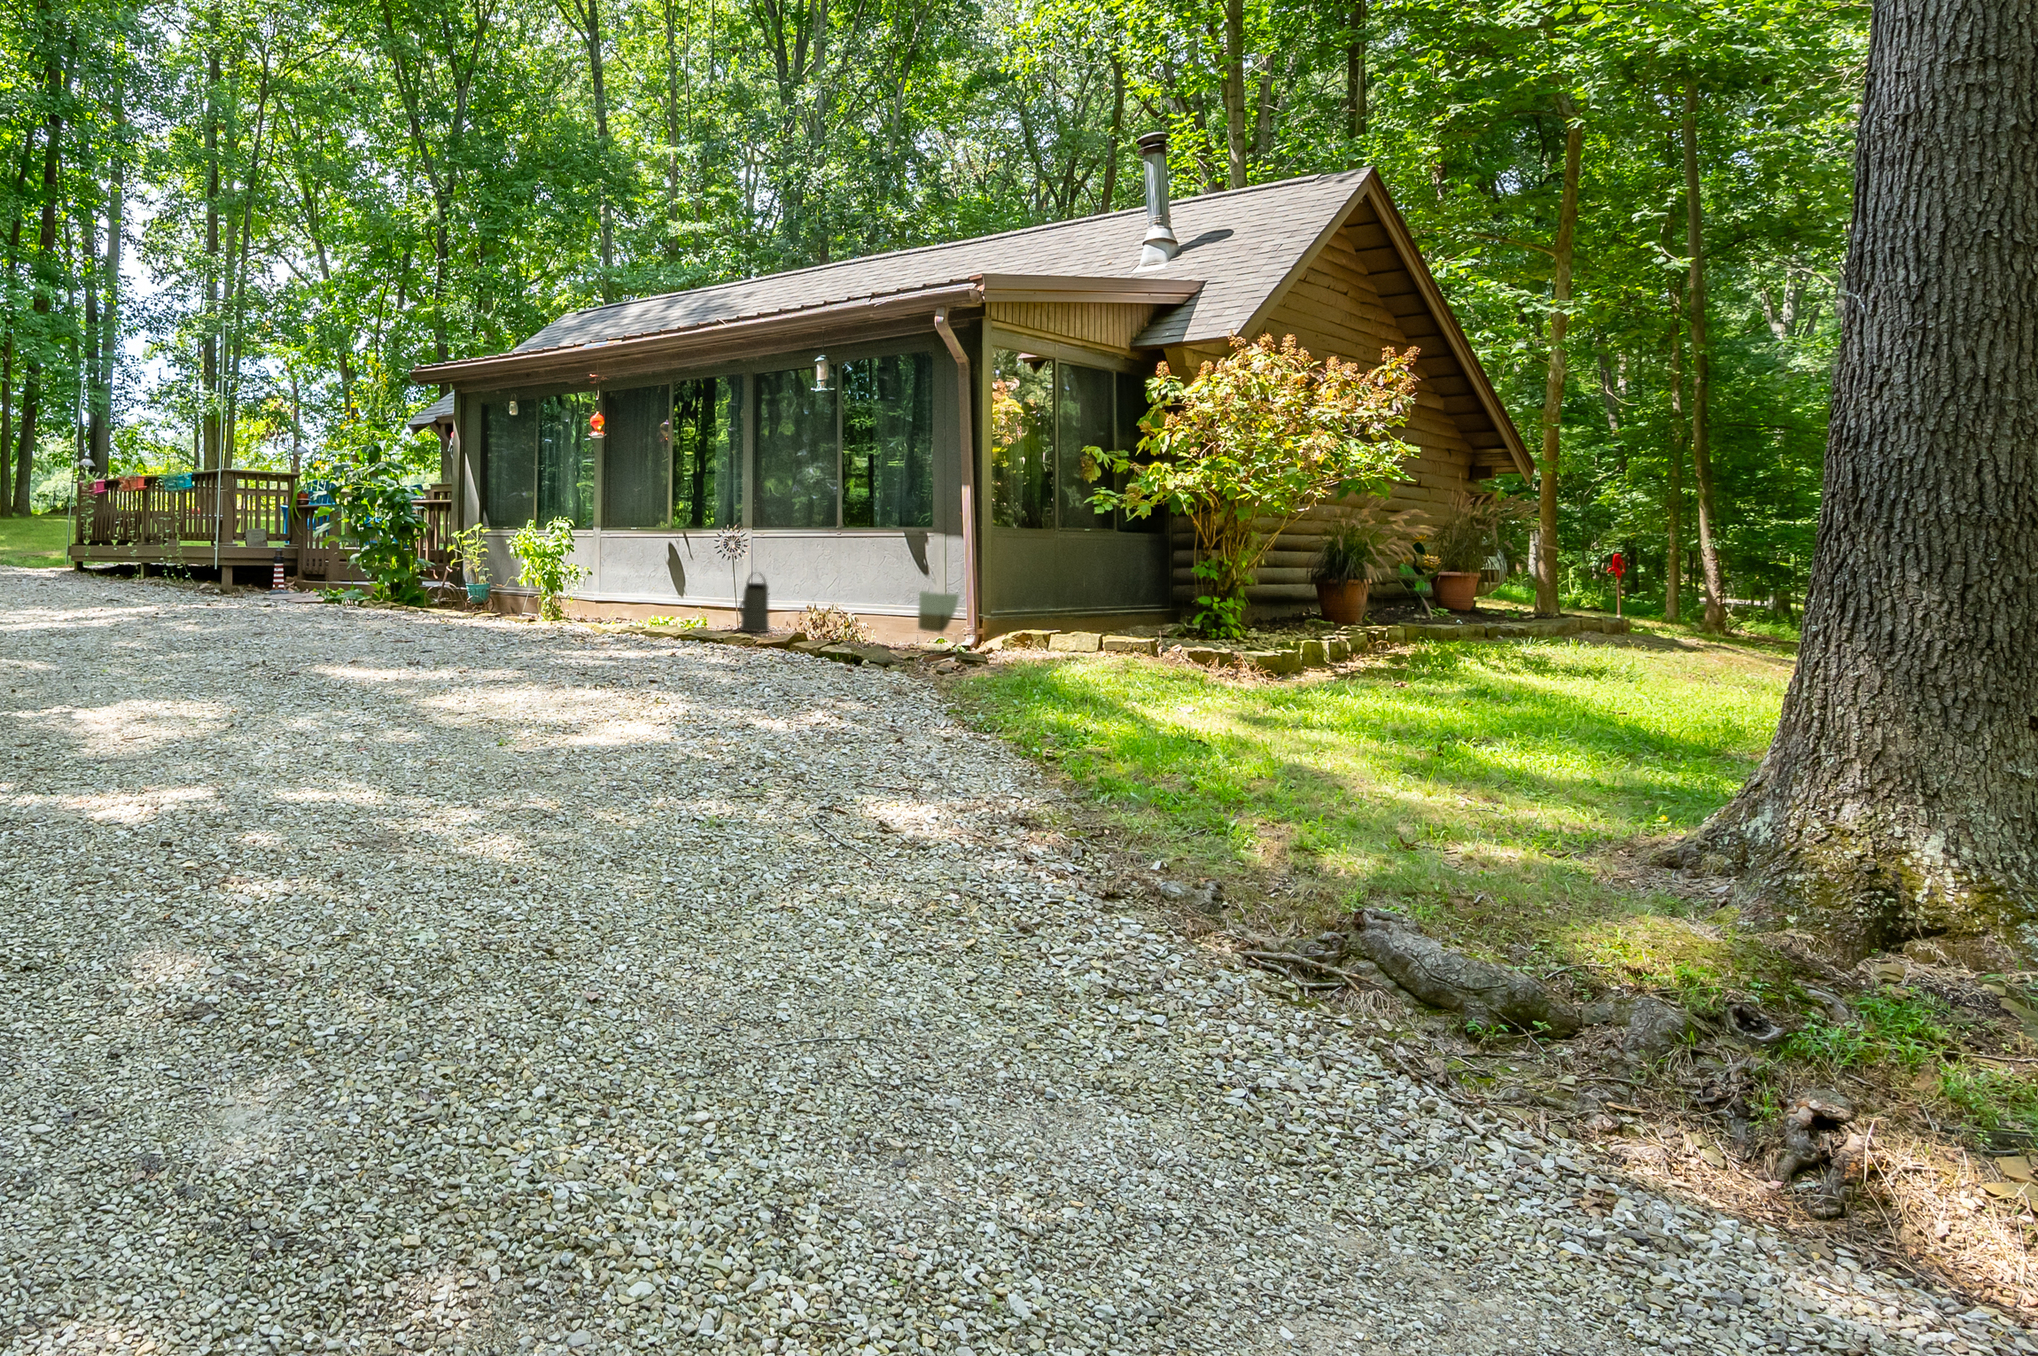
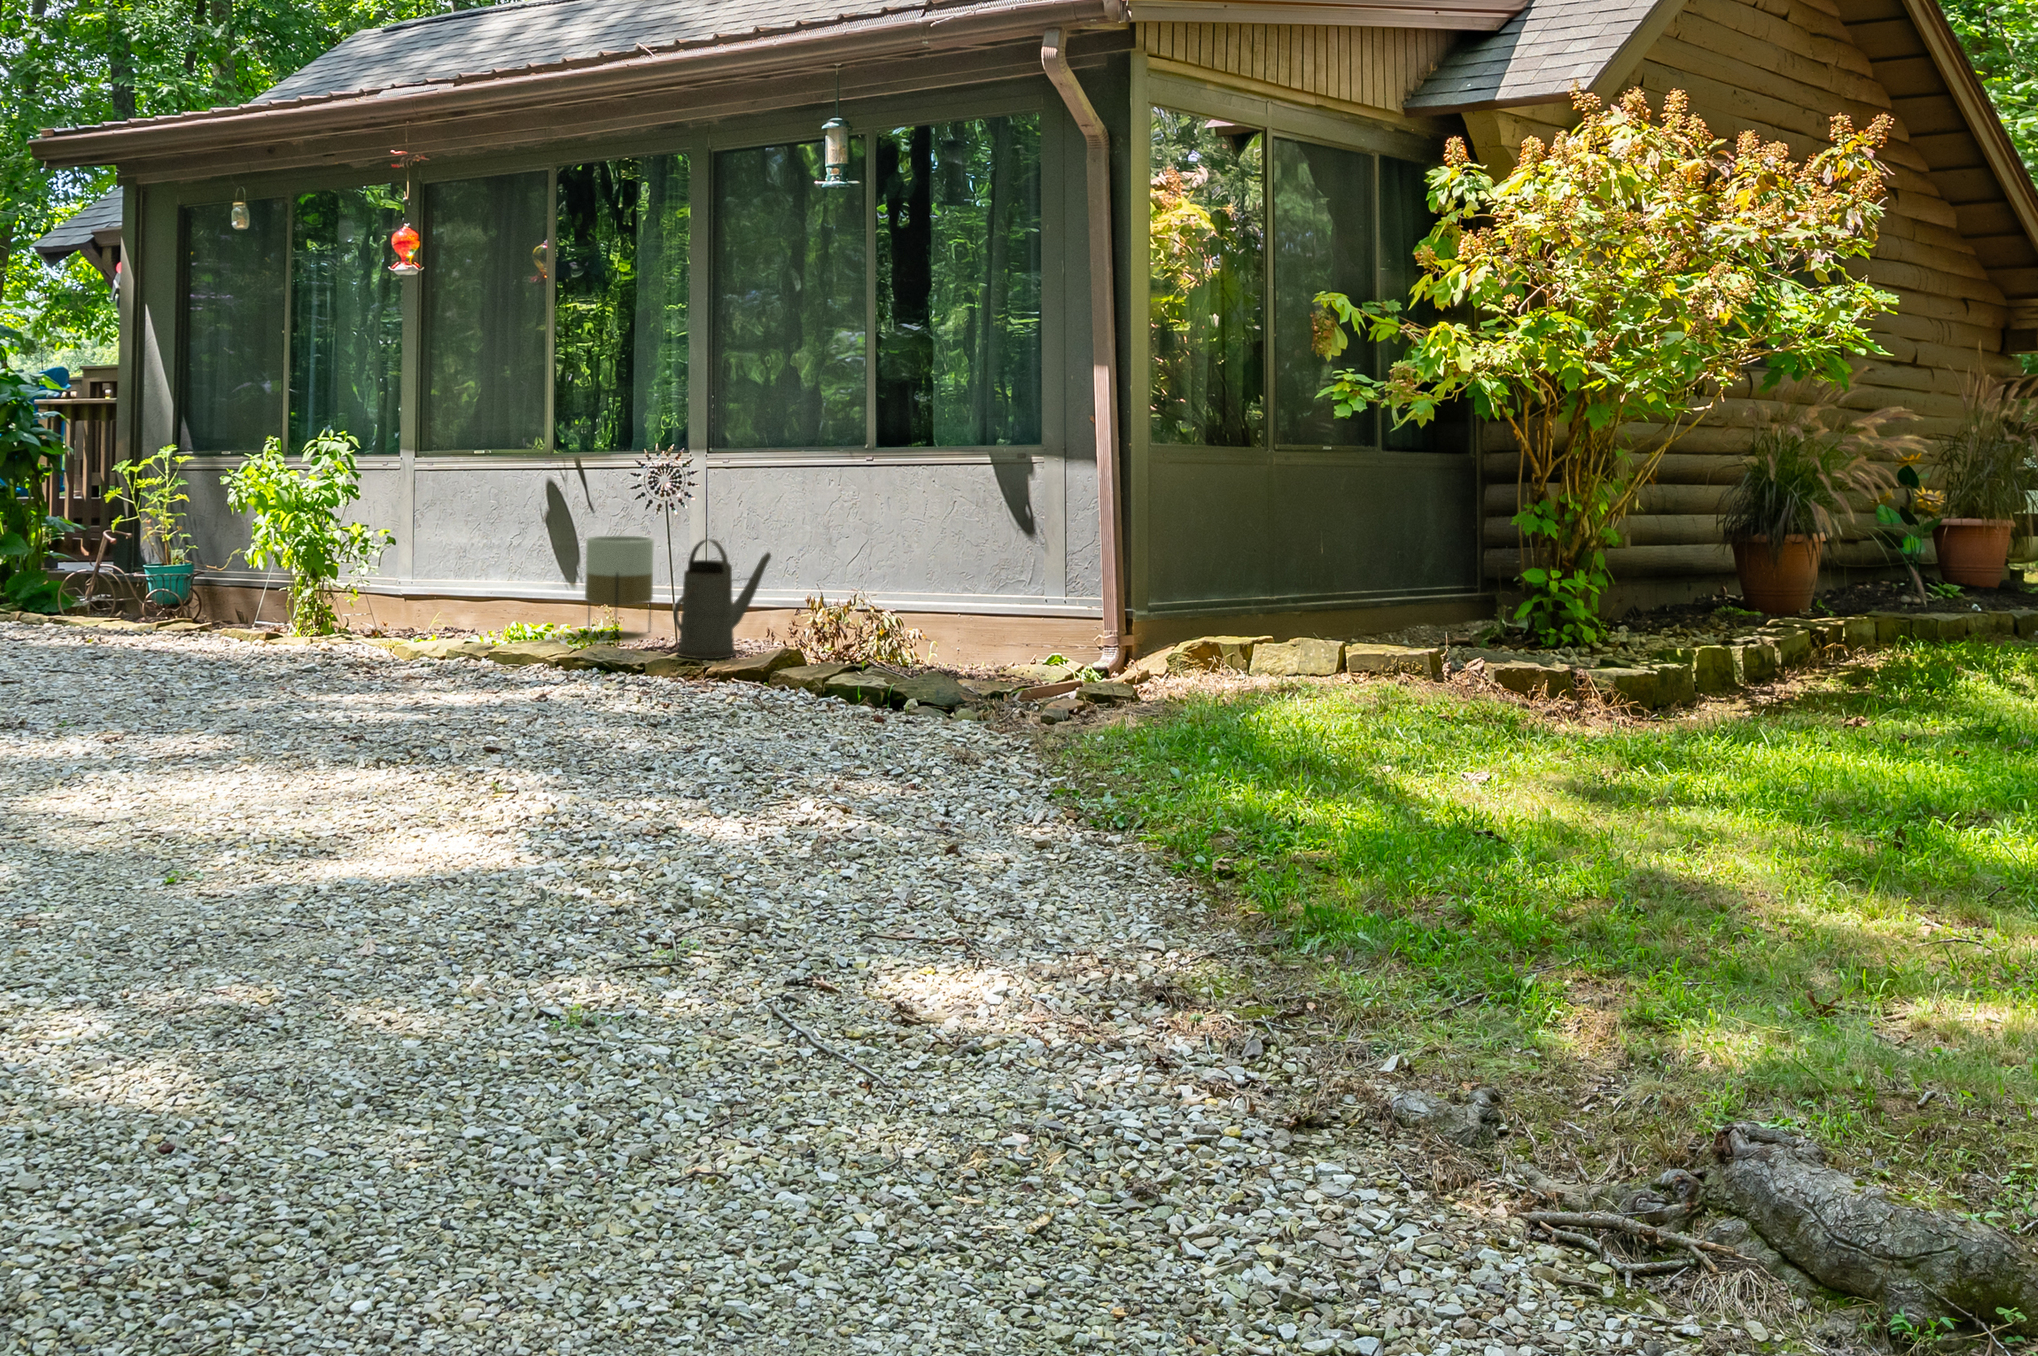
planter: present [917,591,959,643] -> present [585,535,654,635]

